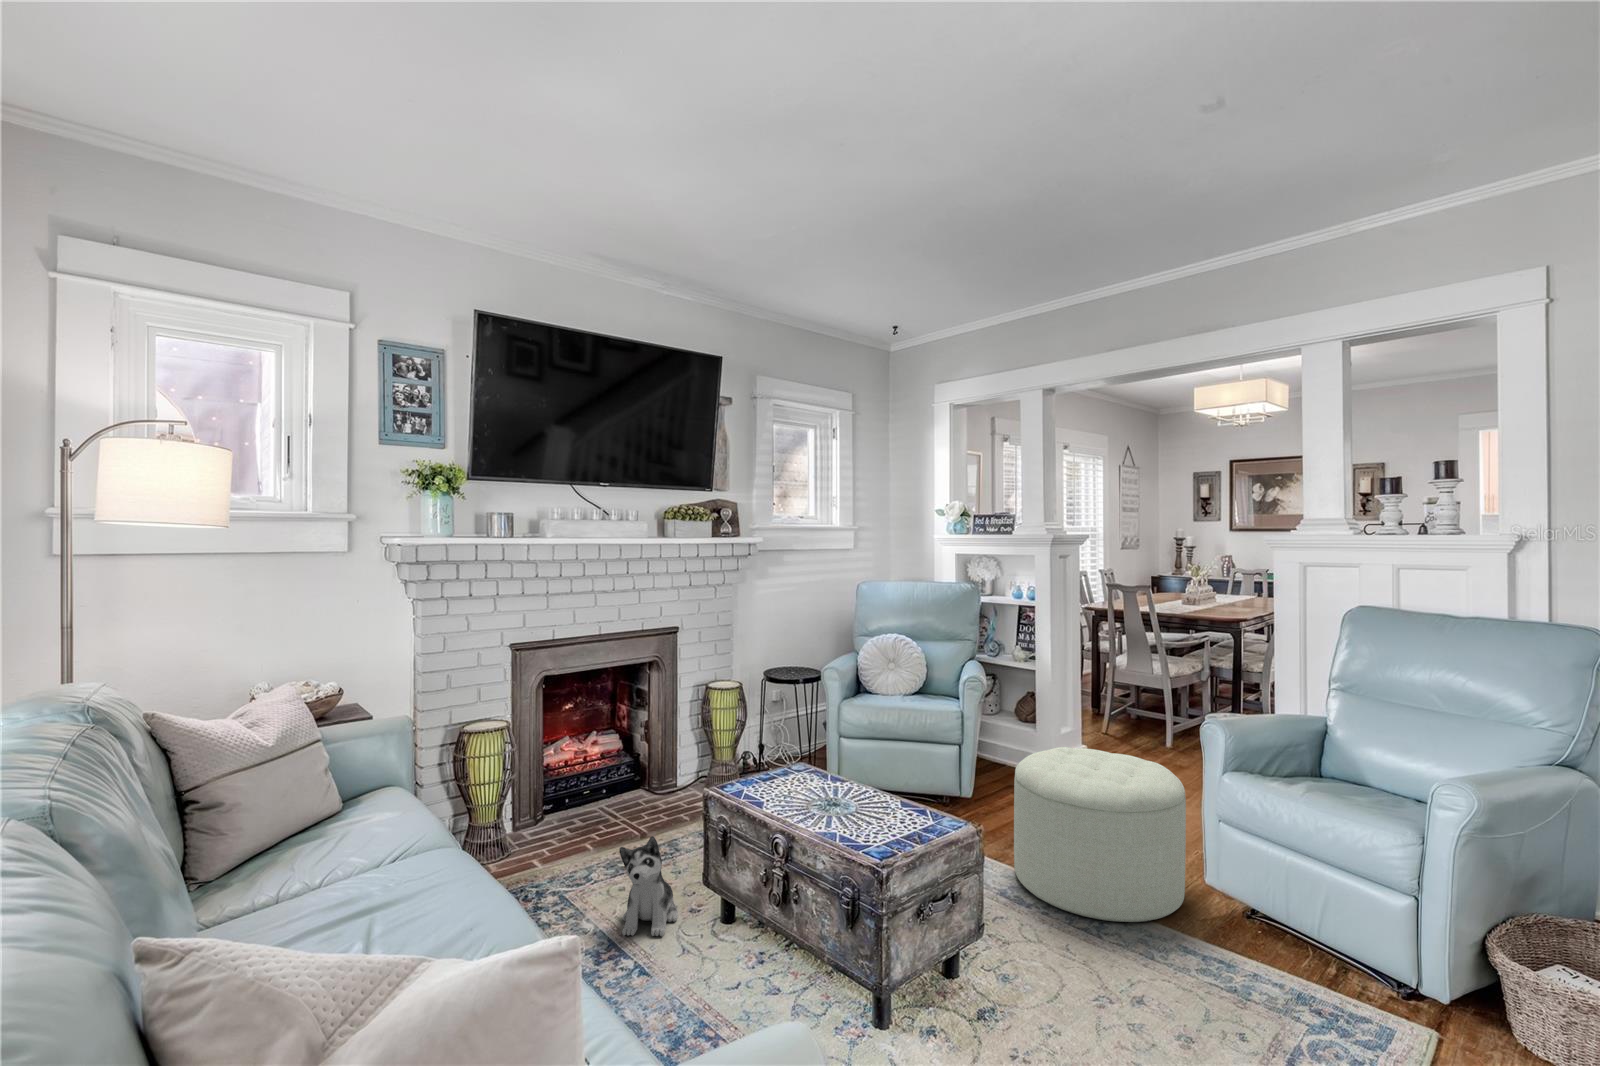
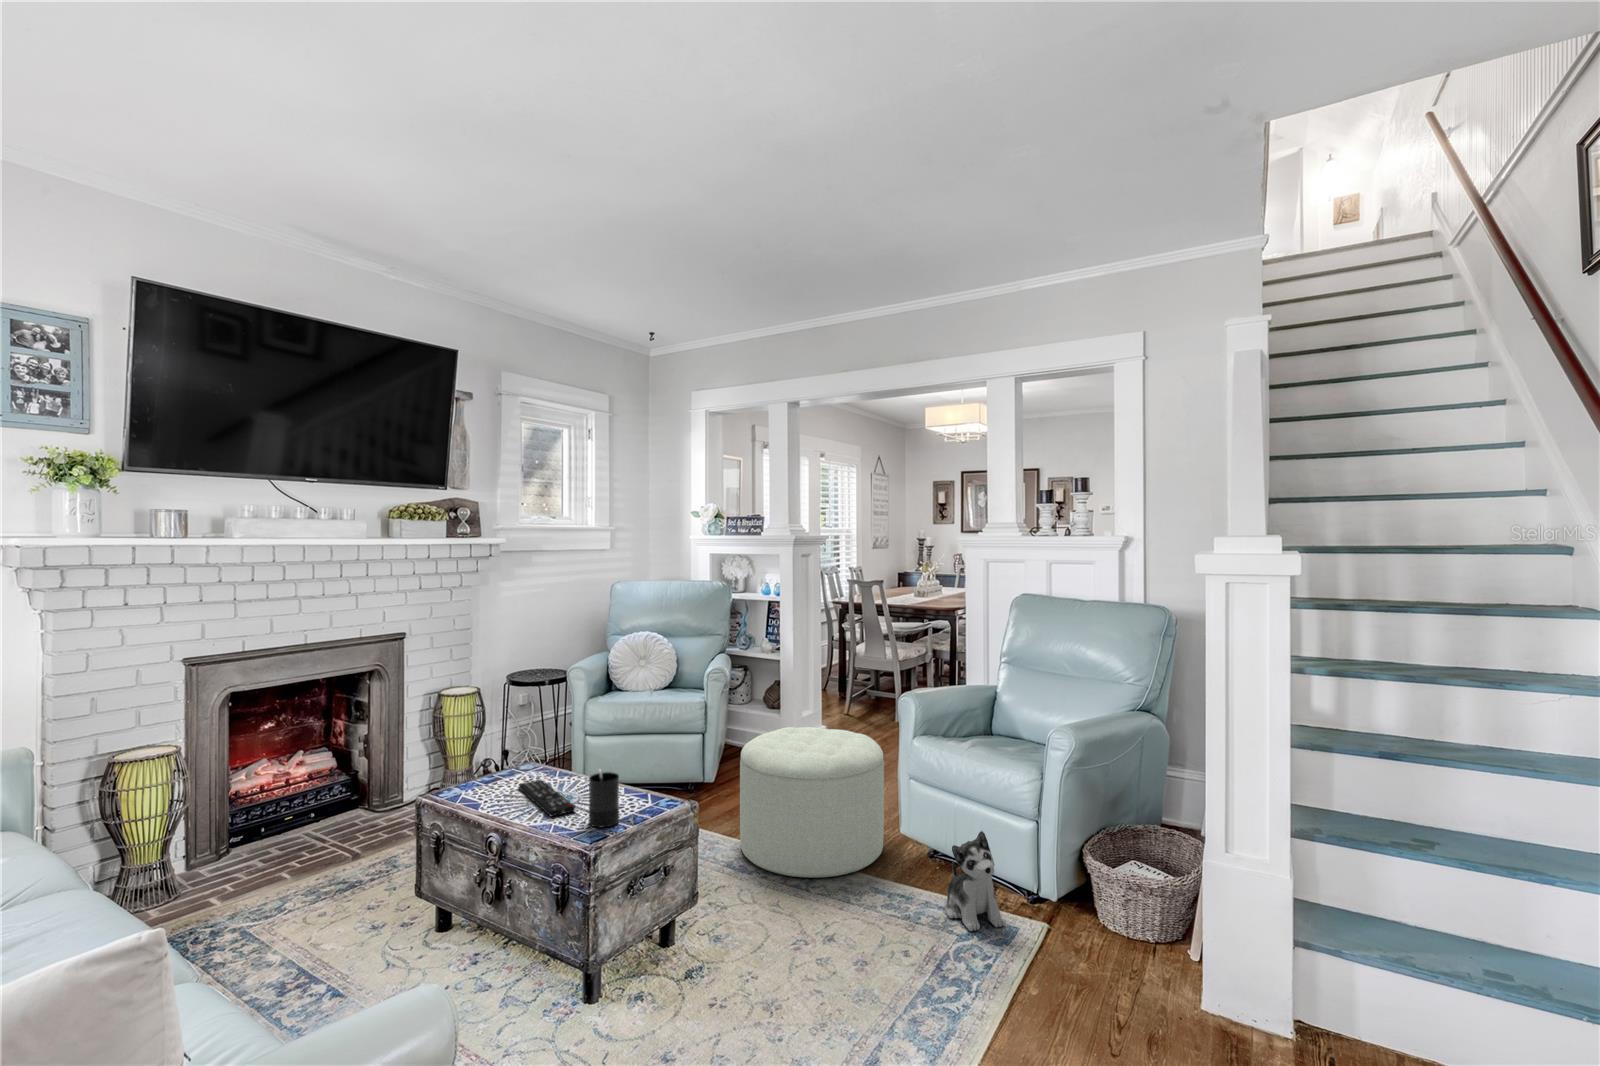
candle: none [875,780,906,845] -> present [589,771,619,828]
remote control: none [798,784,858,826] -> present [519,780,575,816]
plush toy: present [619,836,678,936] -> present [945,831,1005,931]

